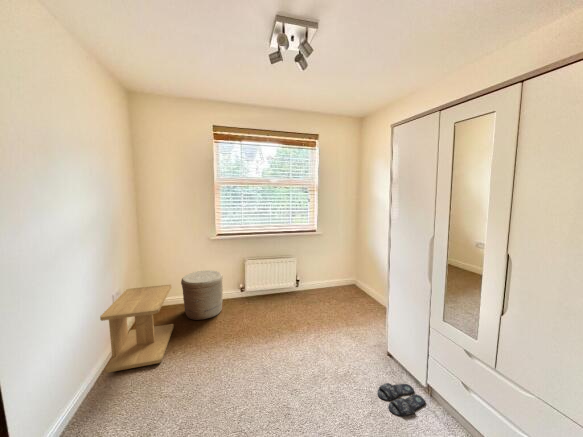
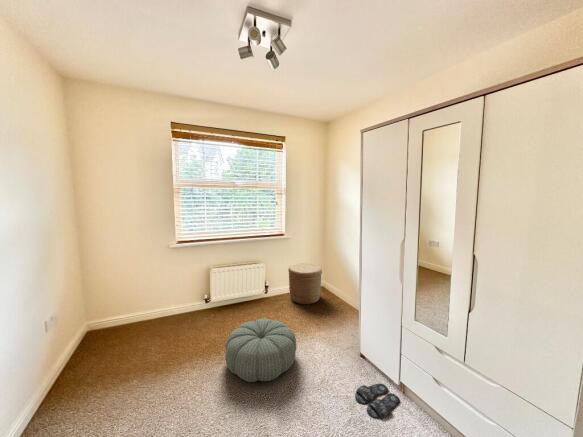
woven basket: present [181,270,223,320] -> present [288,263,322,304]
side table: present [100,285,174,373] -> none [27,303,127,421]
pouf: none [255,310,322,367] -> present [225,319,296,382]

